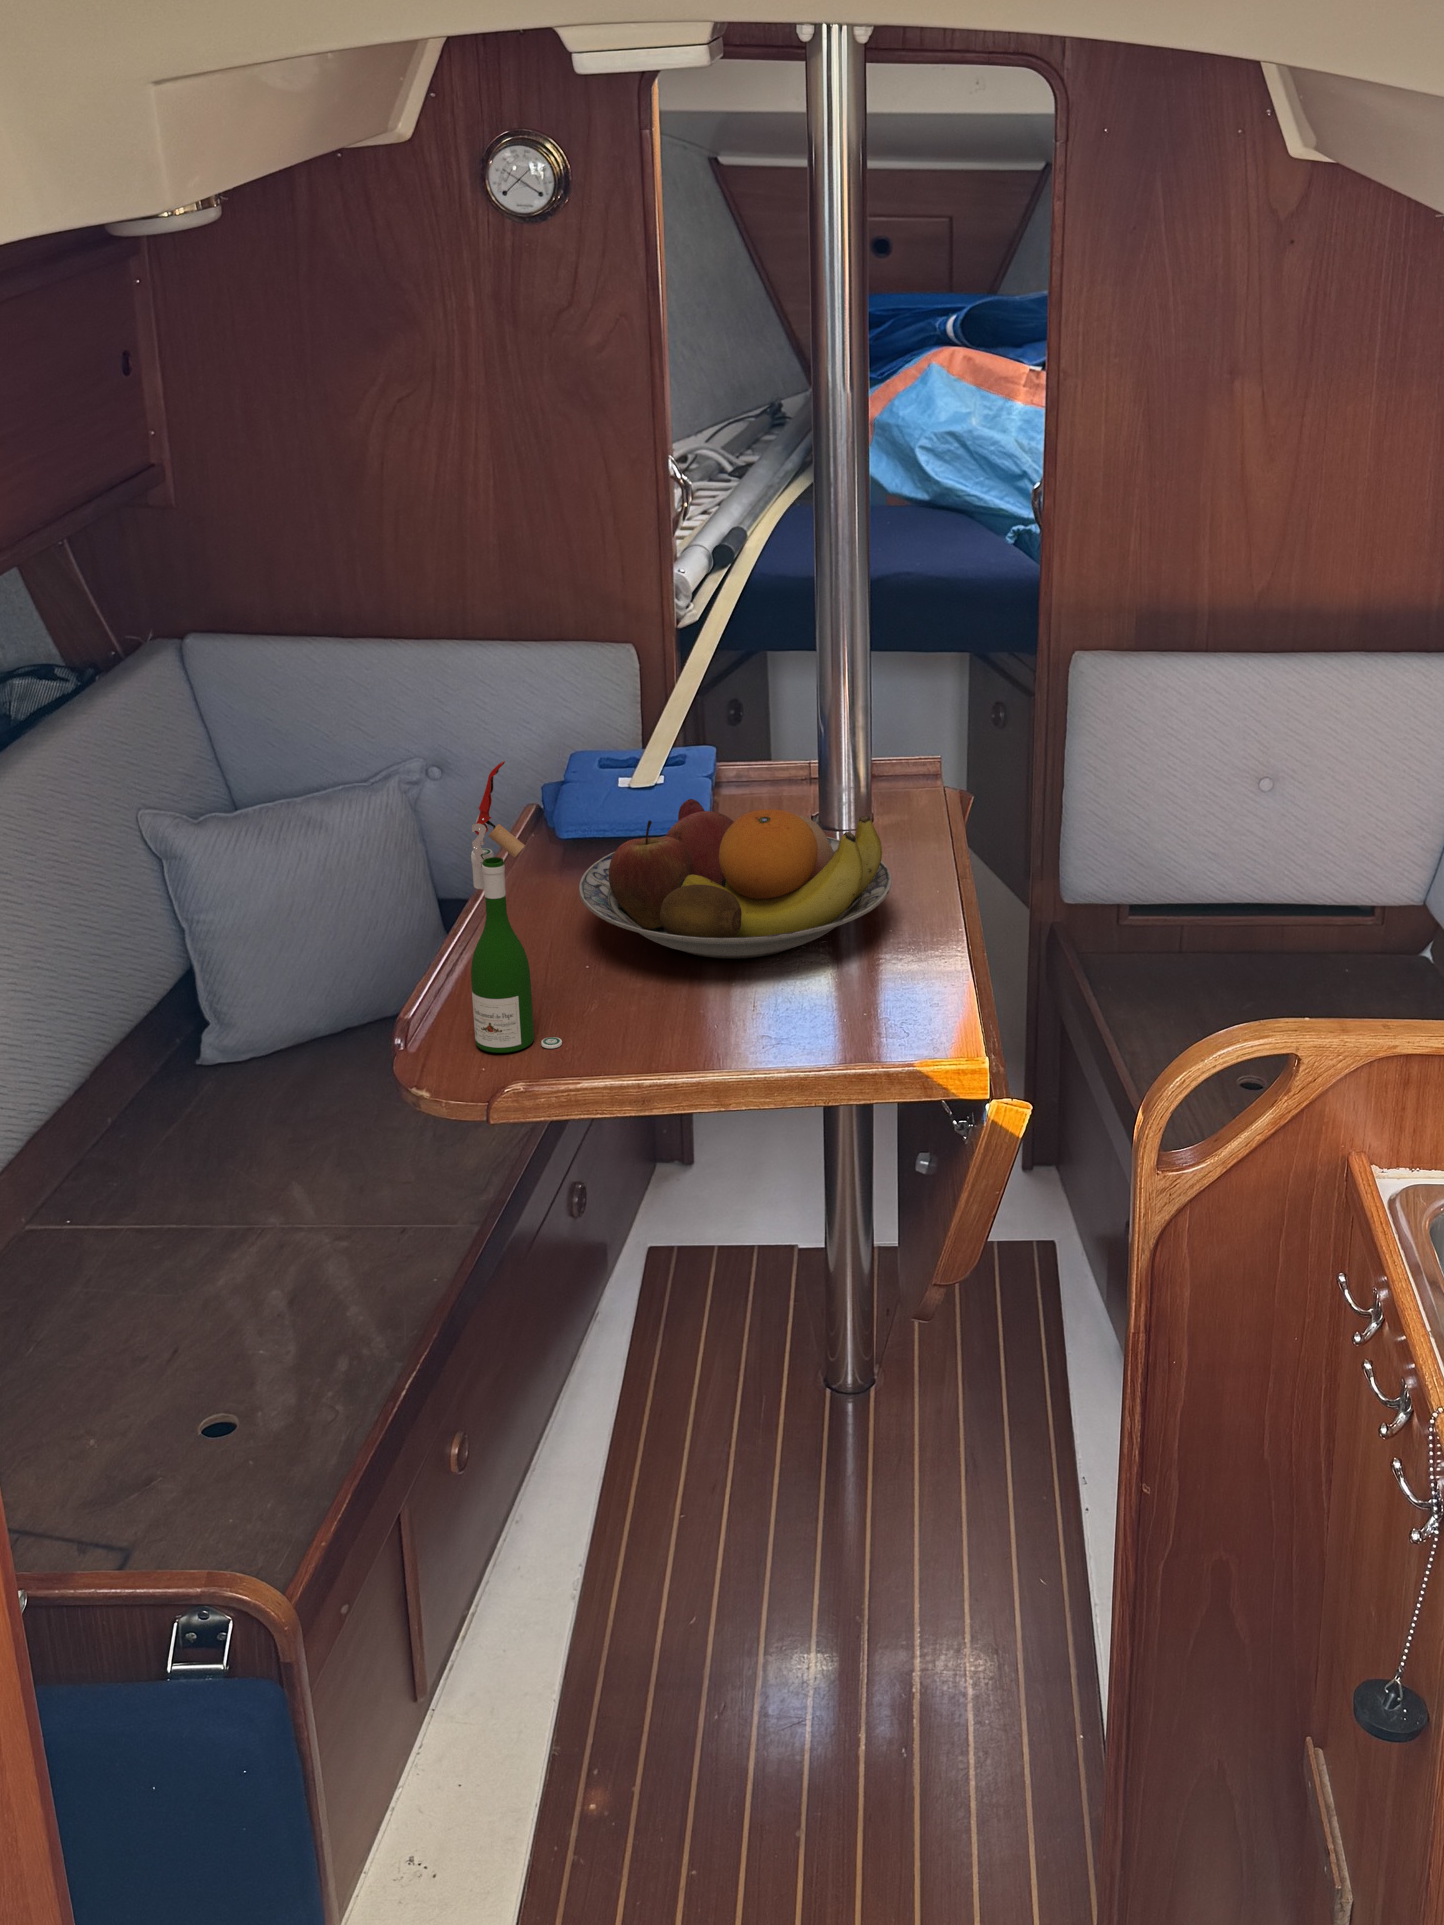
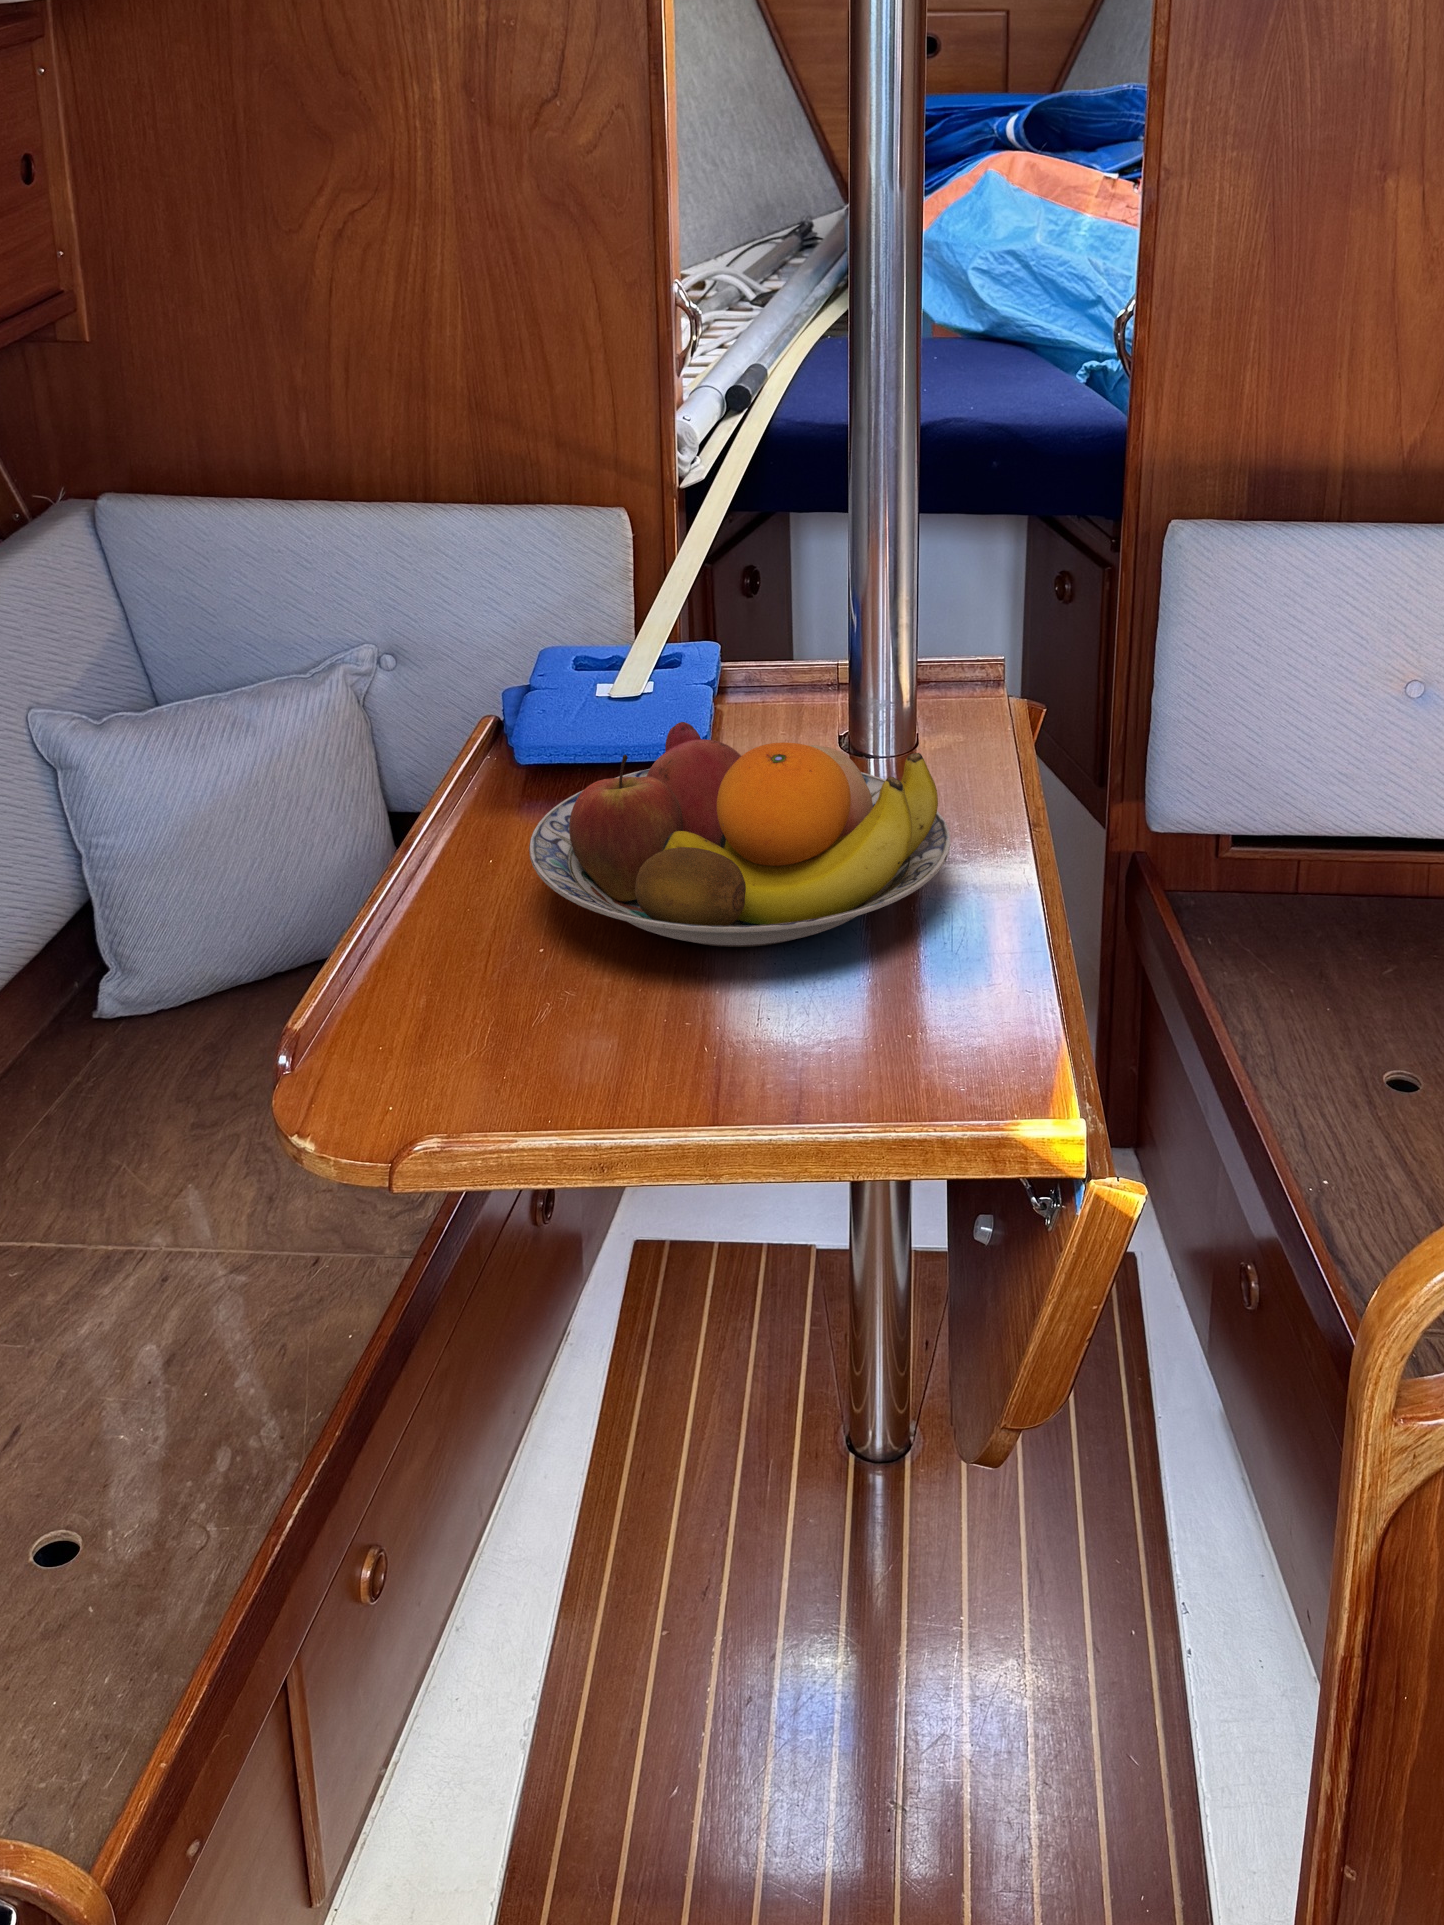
wine bottle: present [471,761,562,1053] -> none [370,687,493,1090]

